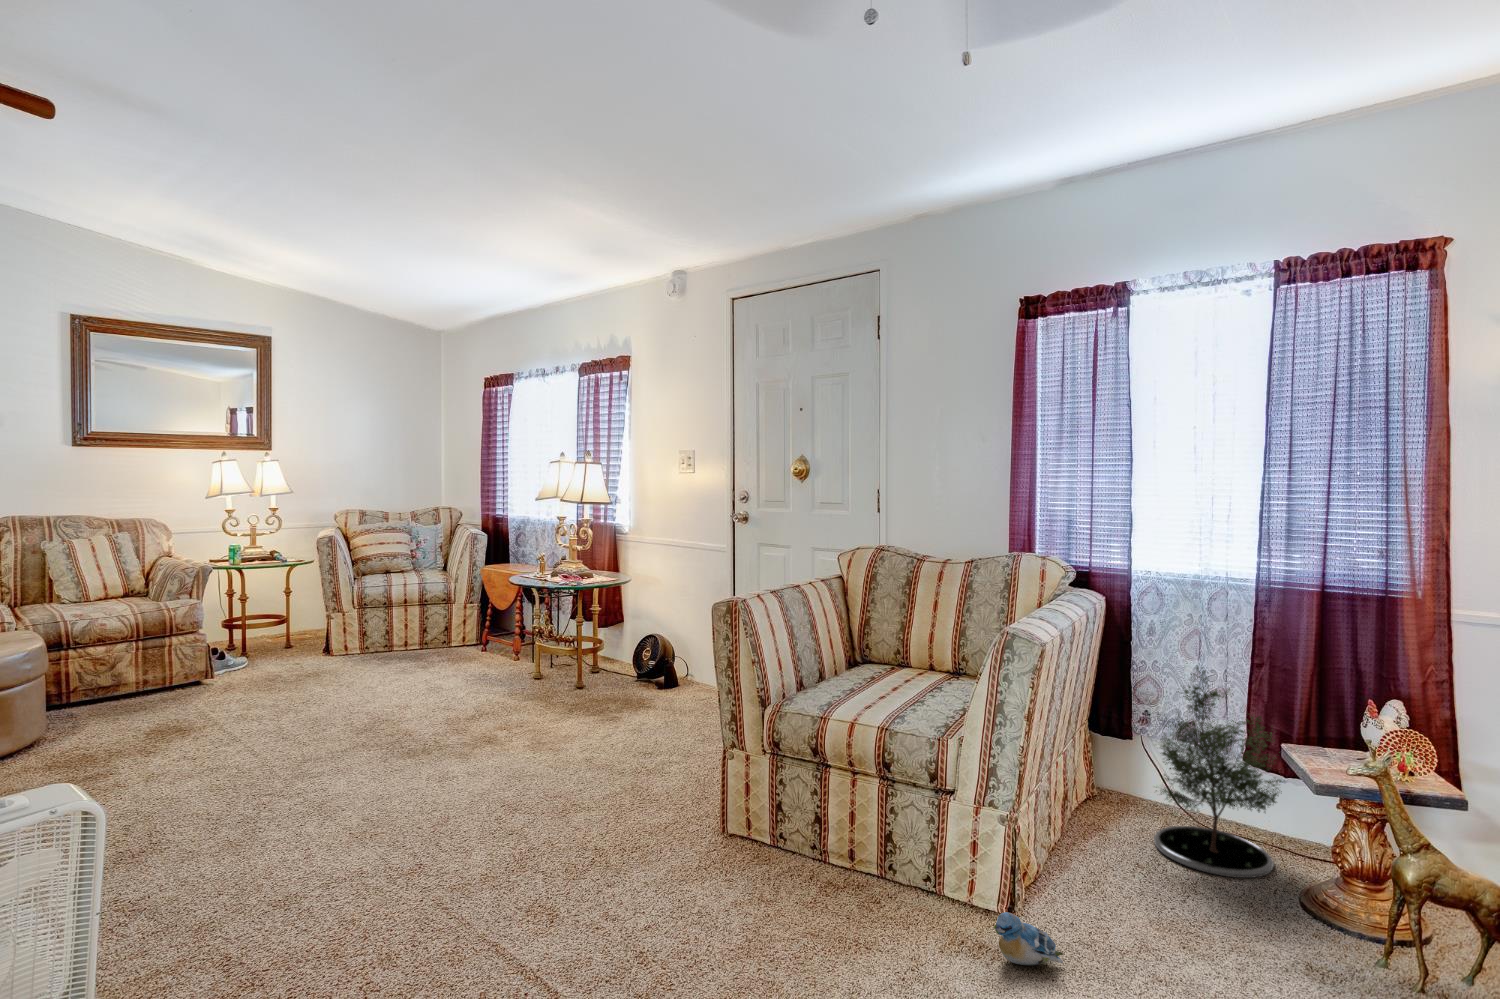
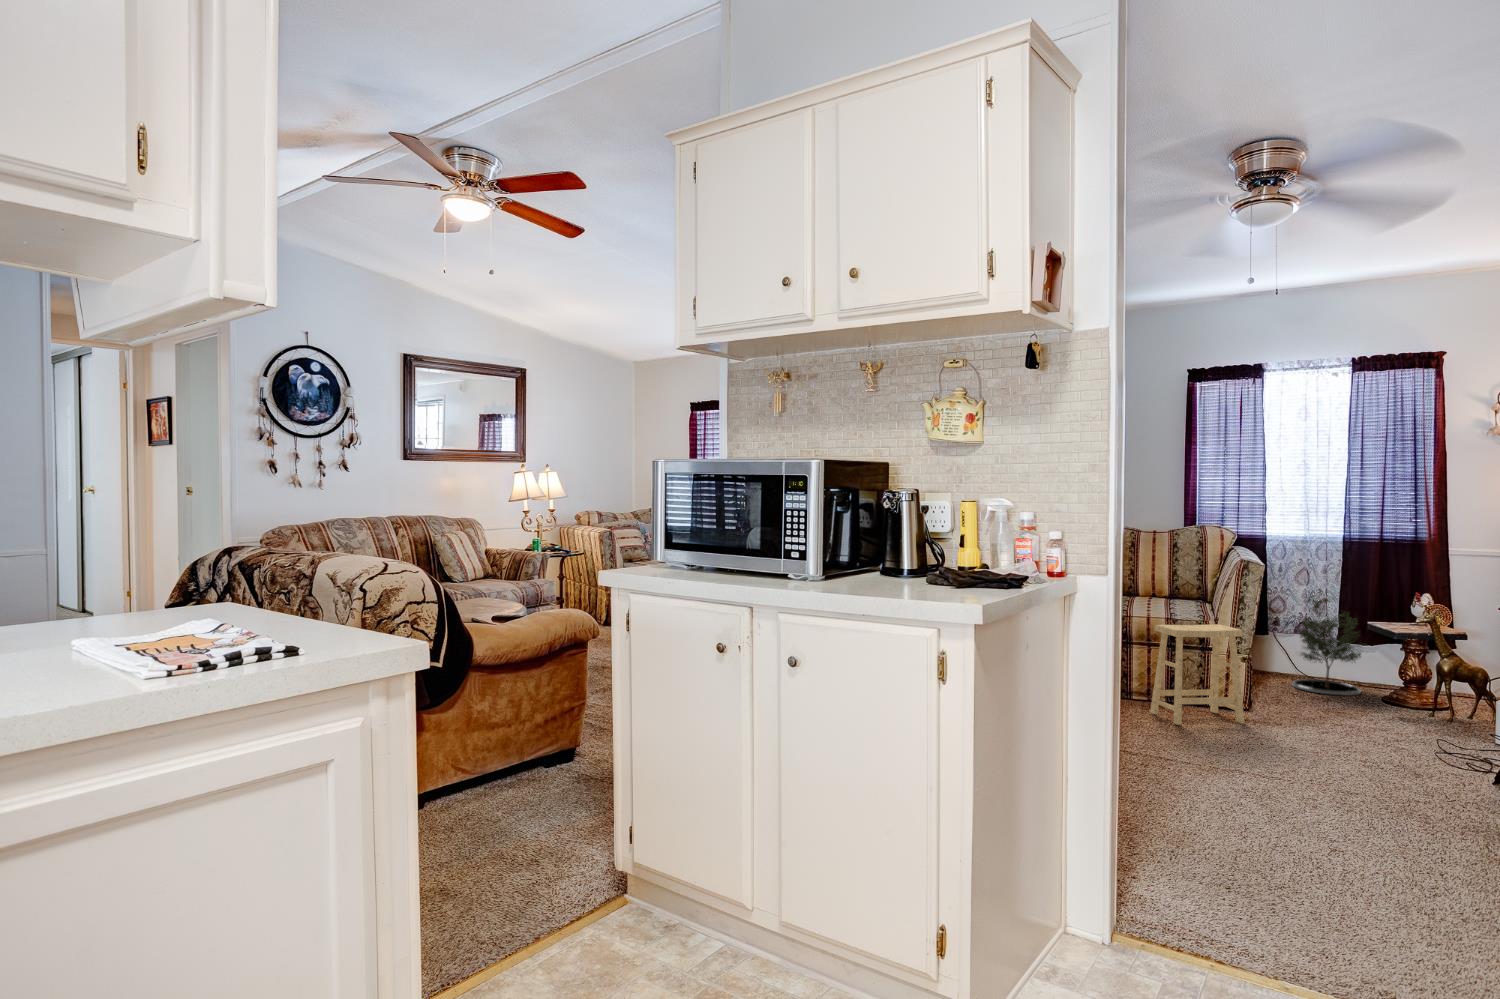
footstool: none [811,750,967,967] -> present [1150,624,1244,725]
plush toy: present [993,912,1063,965] -> none [1256,697,1293,721]

